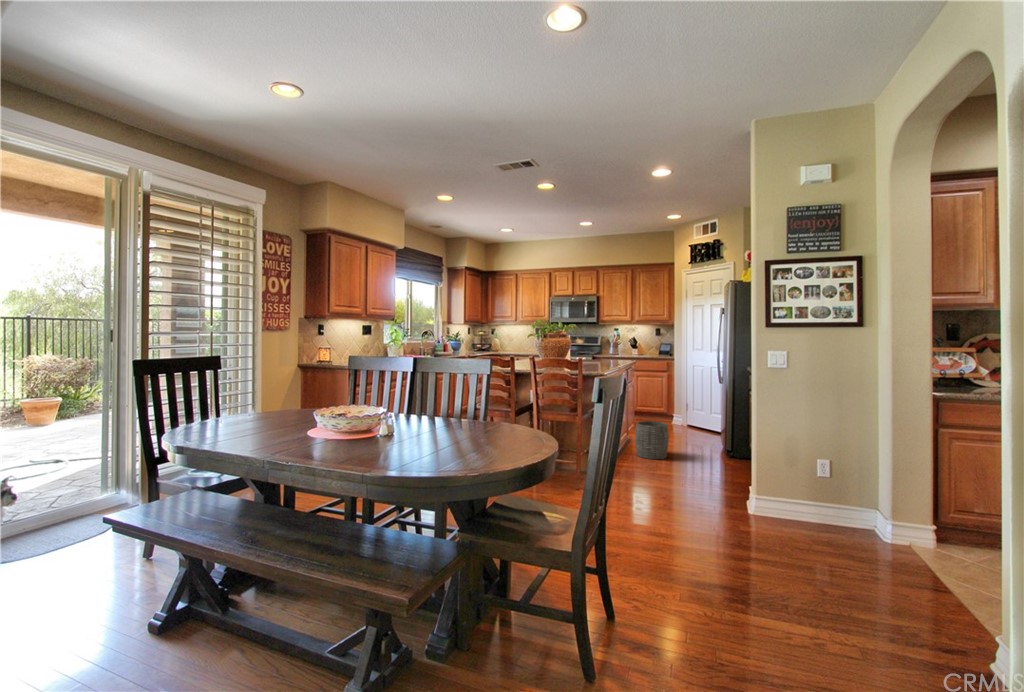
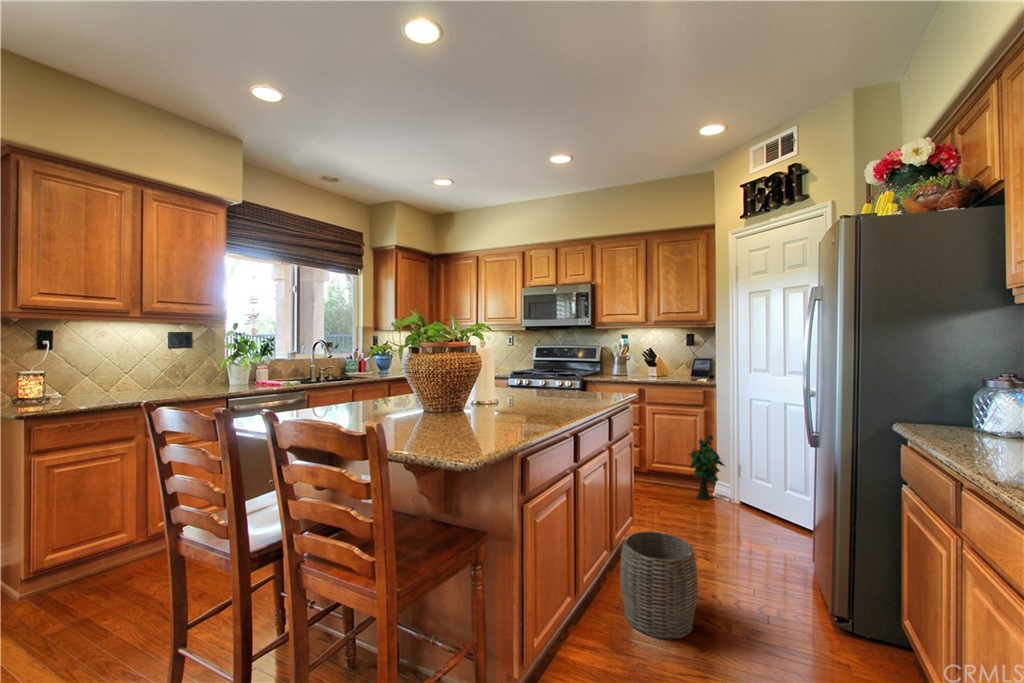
decorative plant: none [657,388,679,425] -> present [689,435,725,500]

